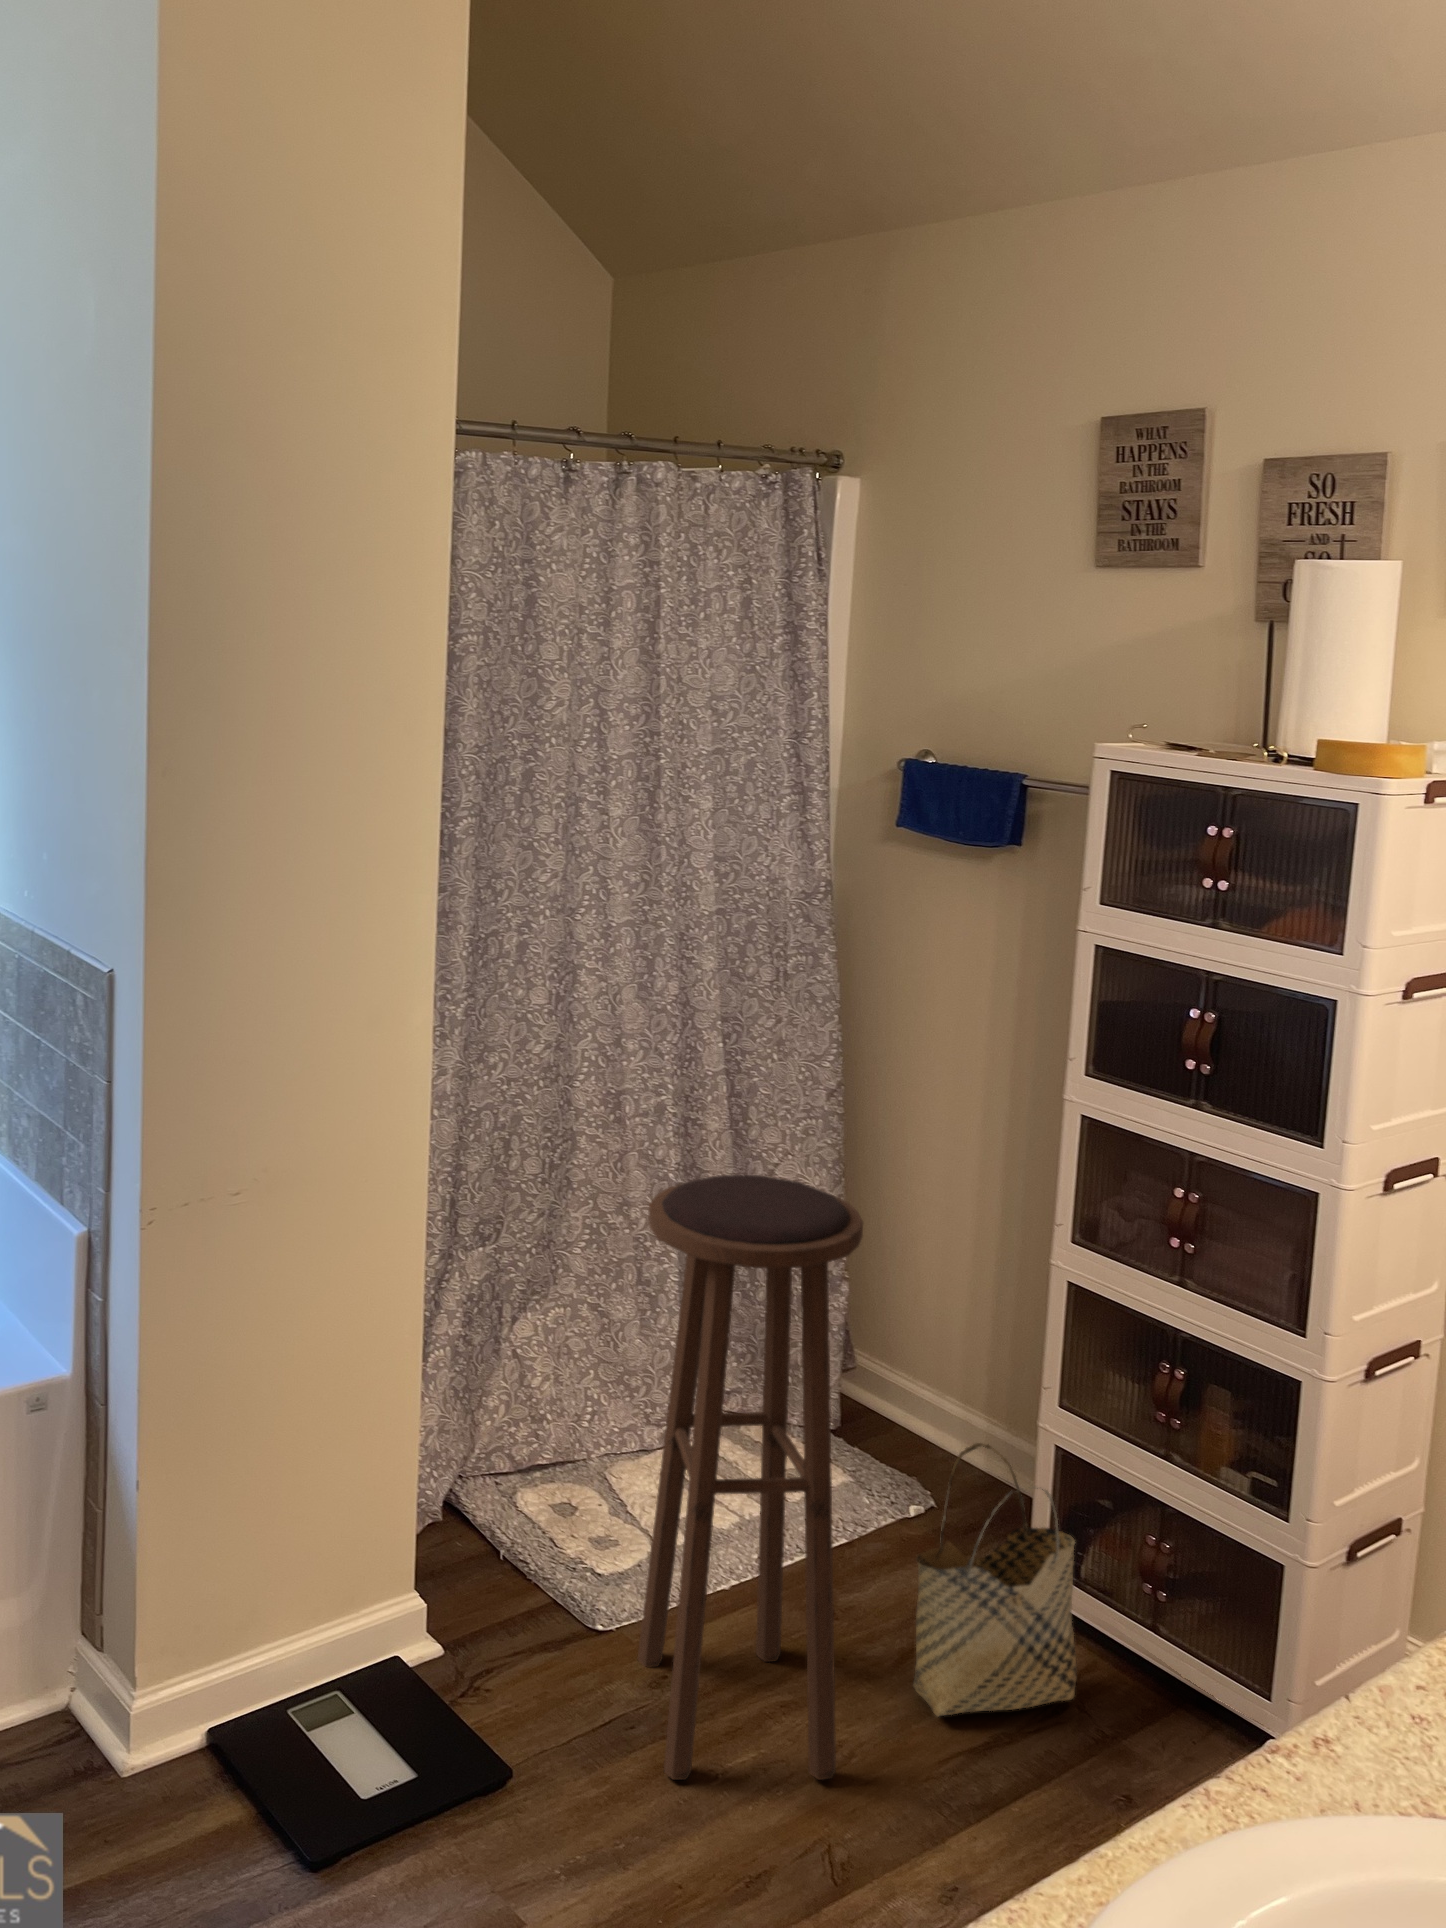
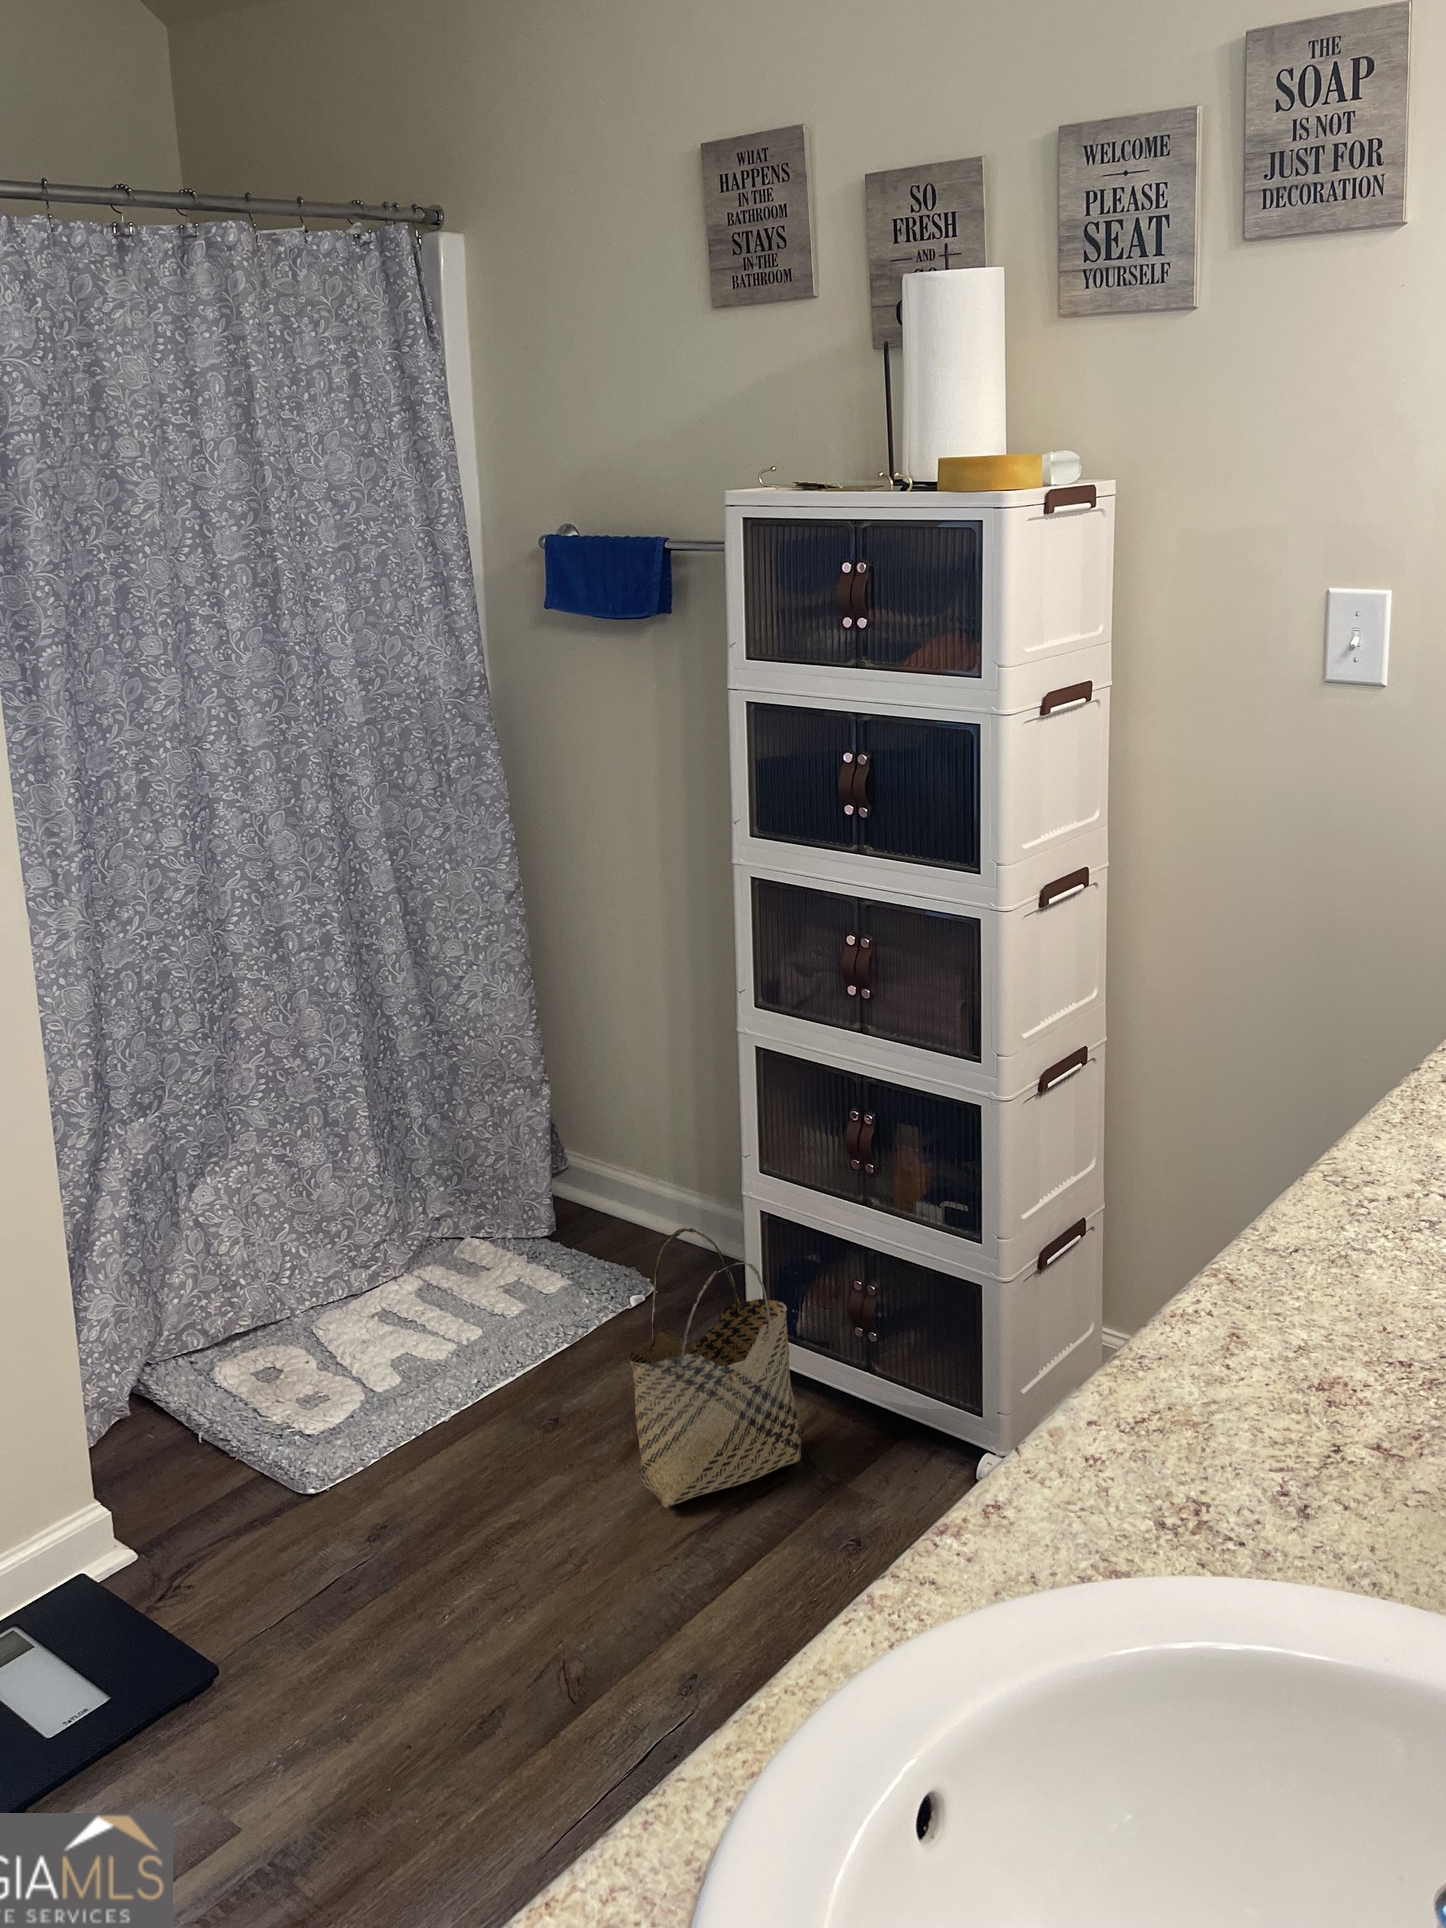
stool: present [638,1175,863,1780] -> none [293,993,565,1635]

